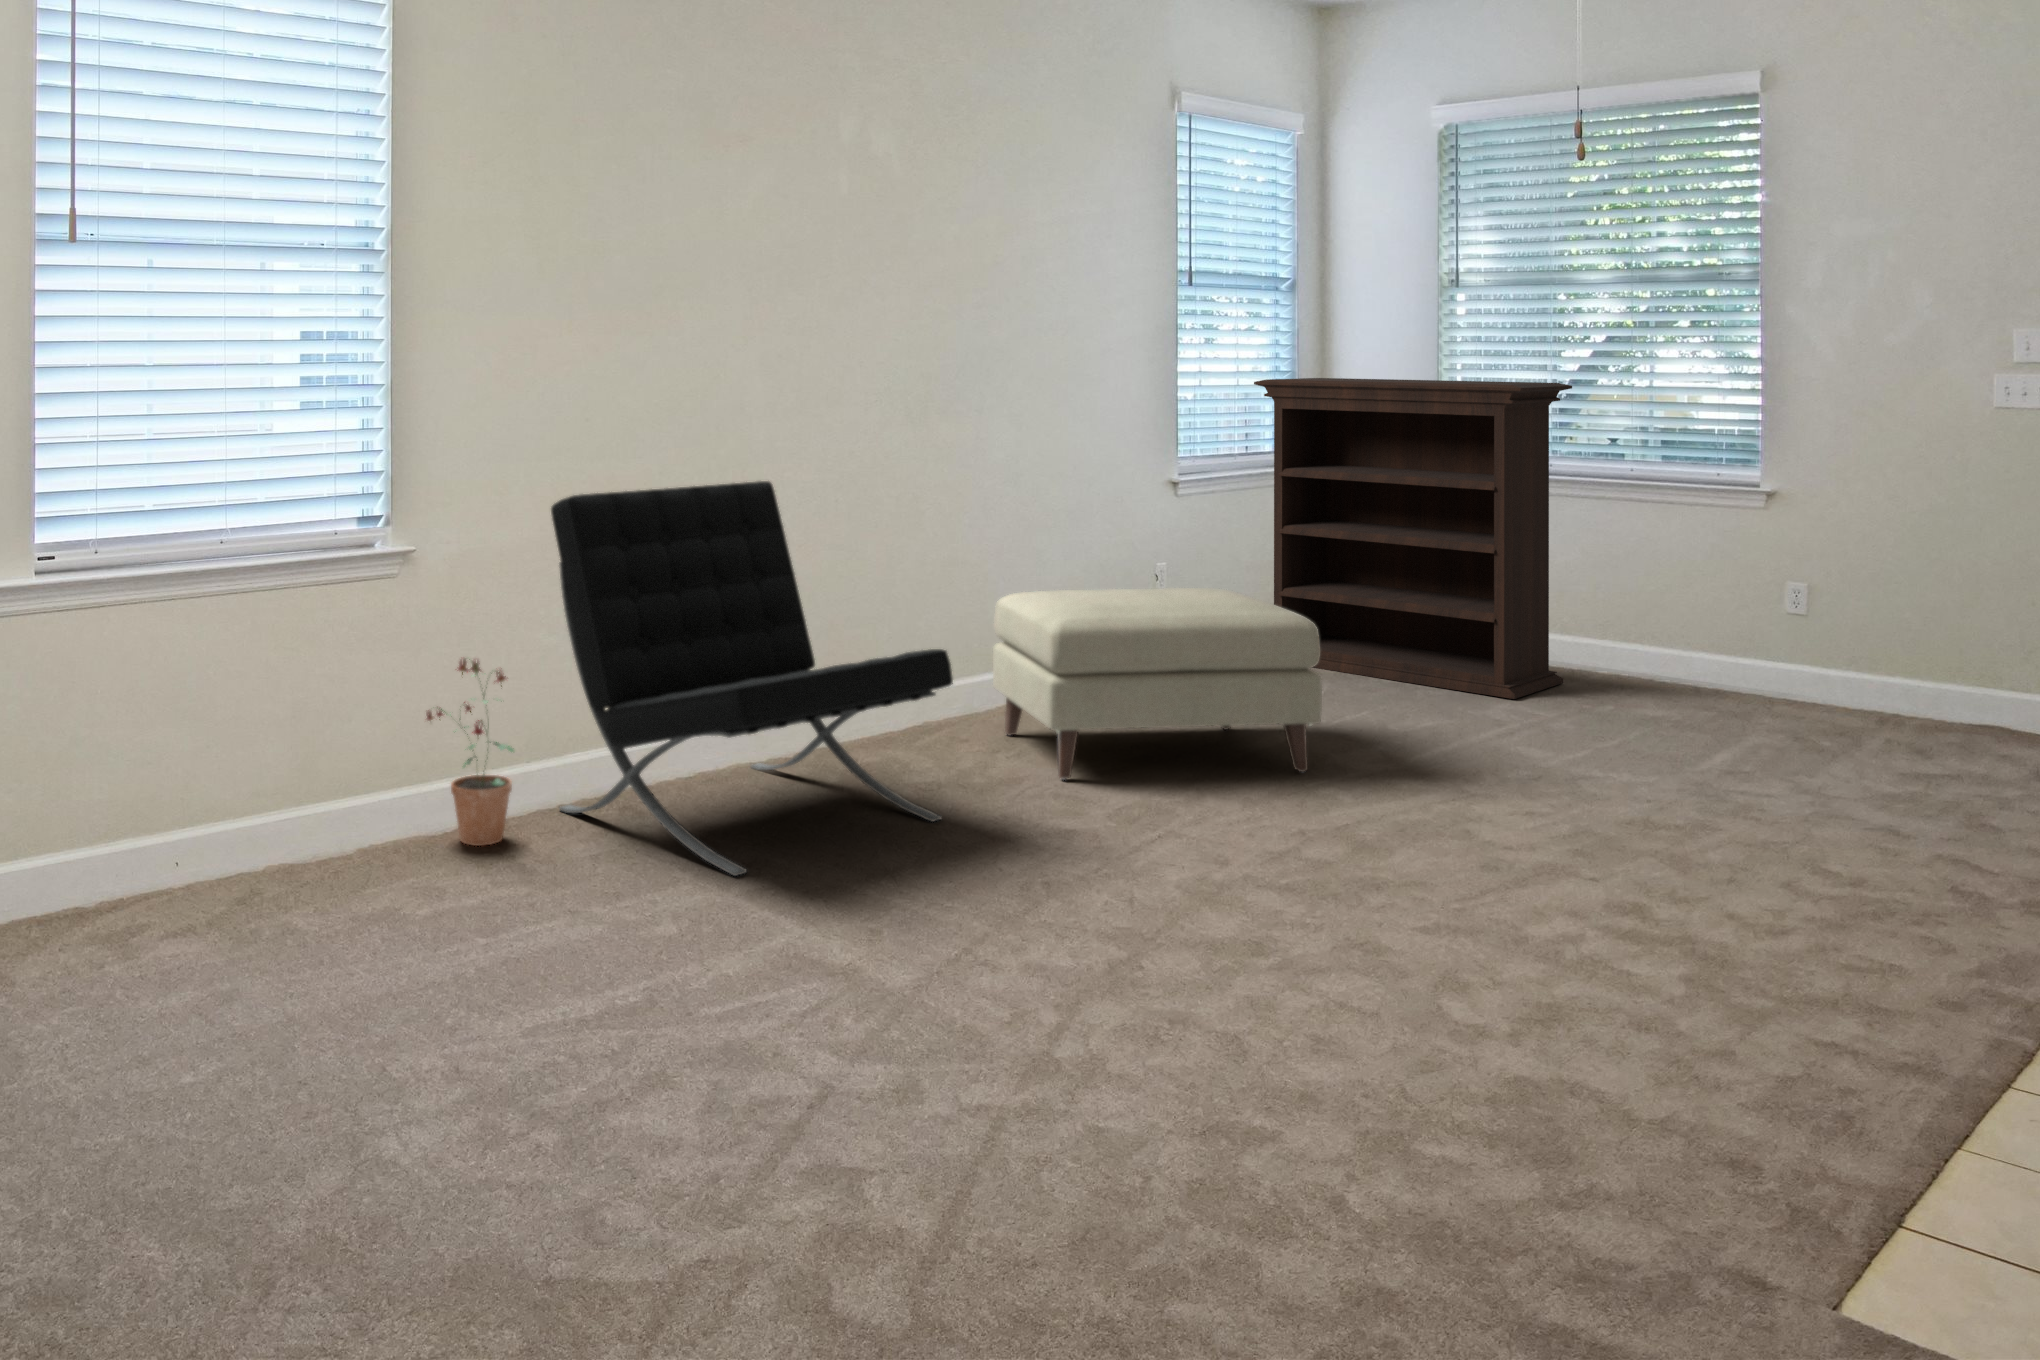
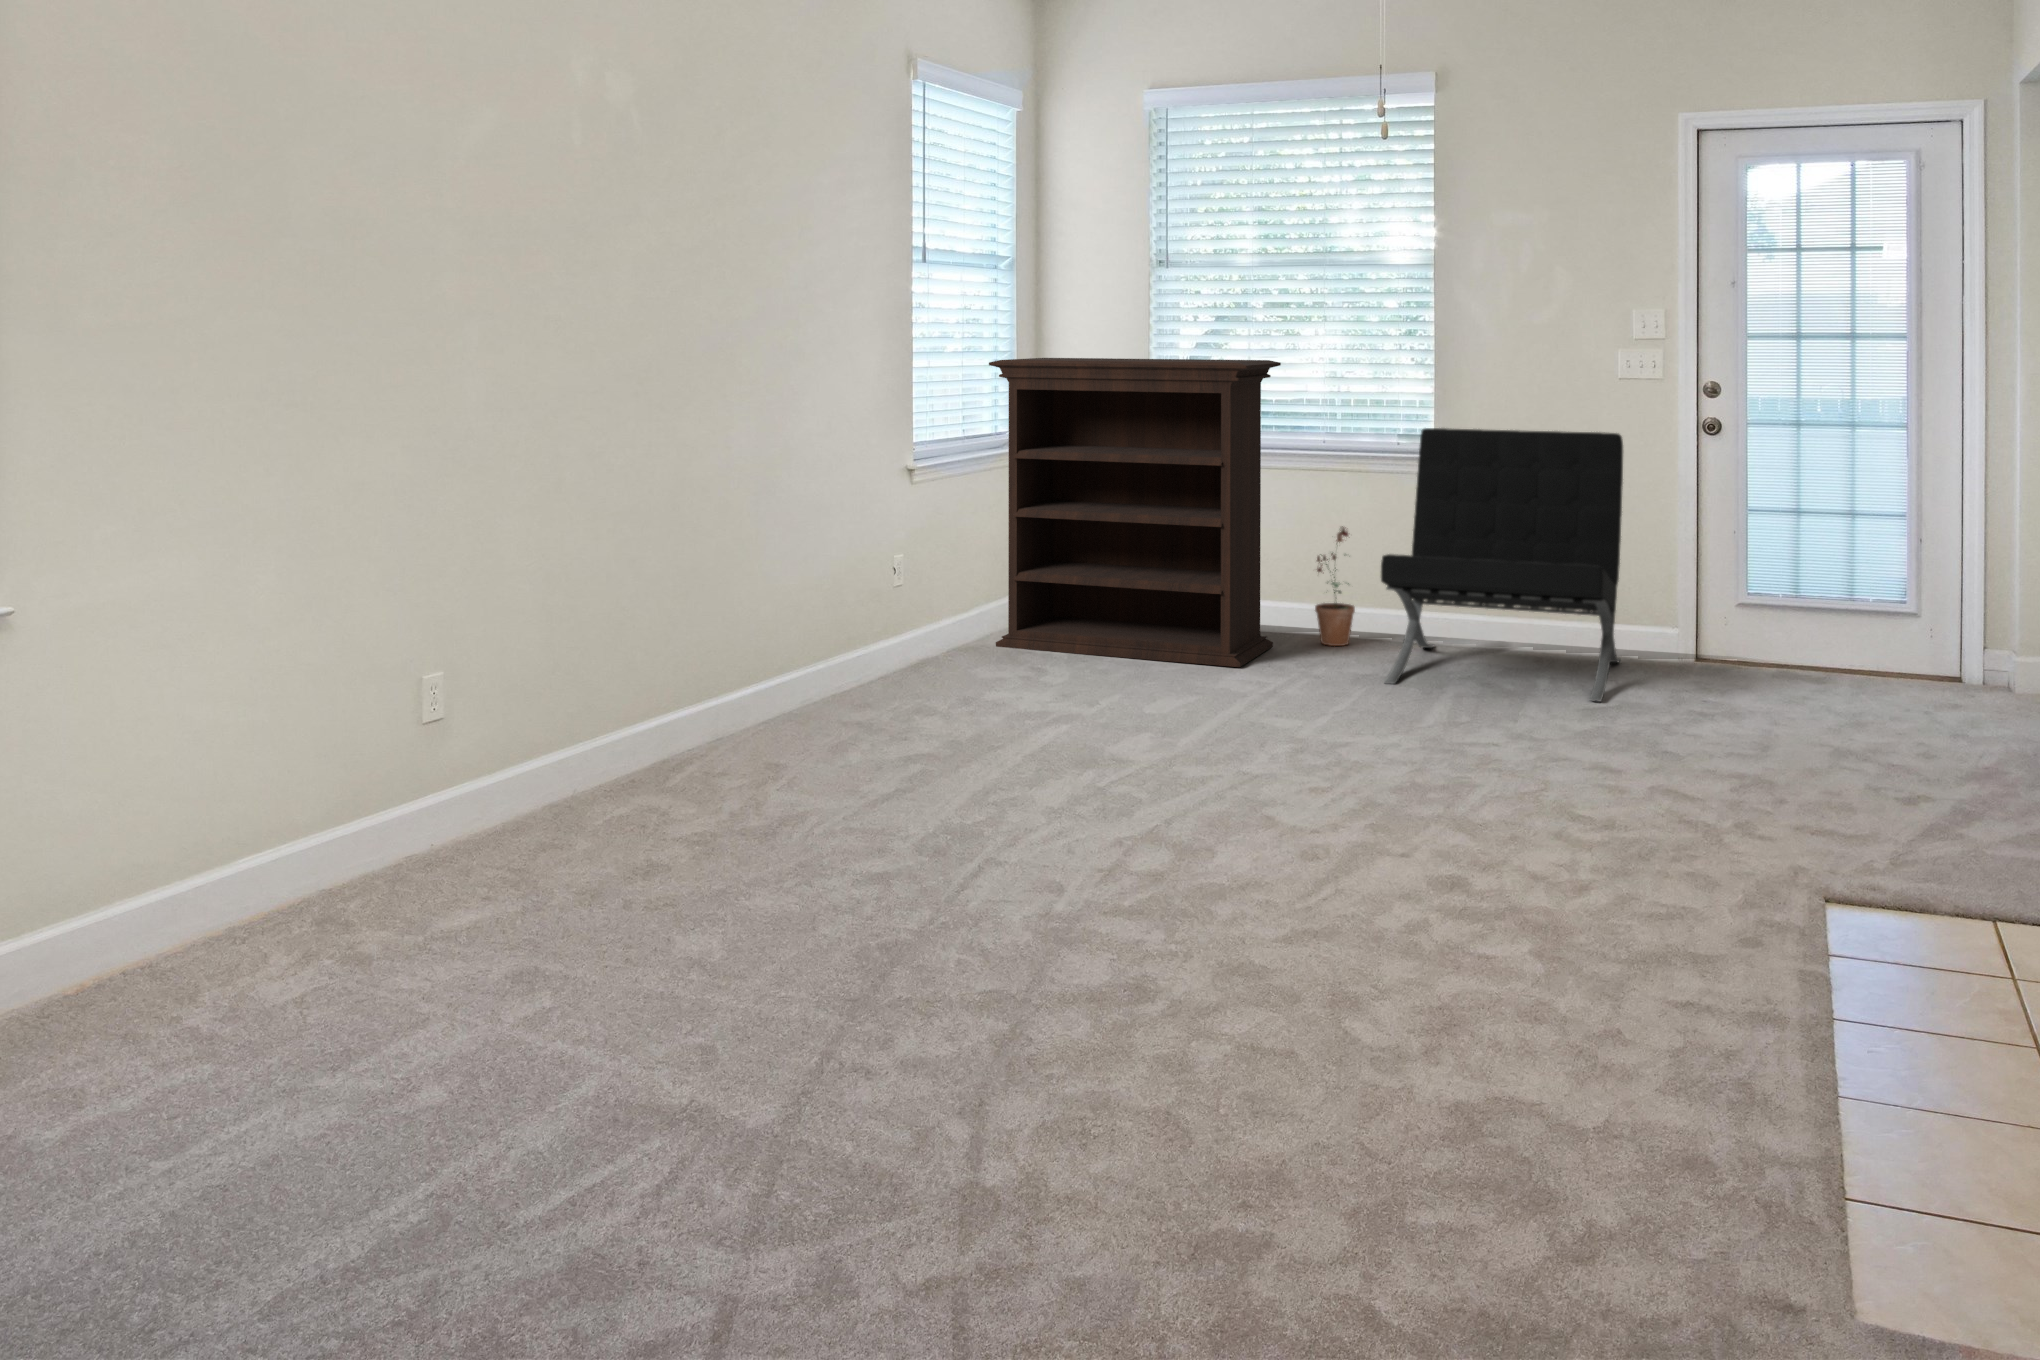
lounge chair: present [551,481,953,876] -> present [1381,428,1623,702]
ottoman: present [993,588,1322,779] -> none [753,582,1104,808]
potted plant: present [427,658,514,846] -> present [1315,526,1355,646]

